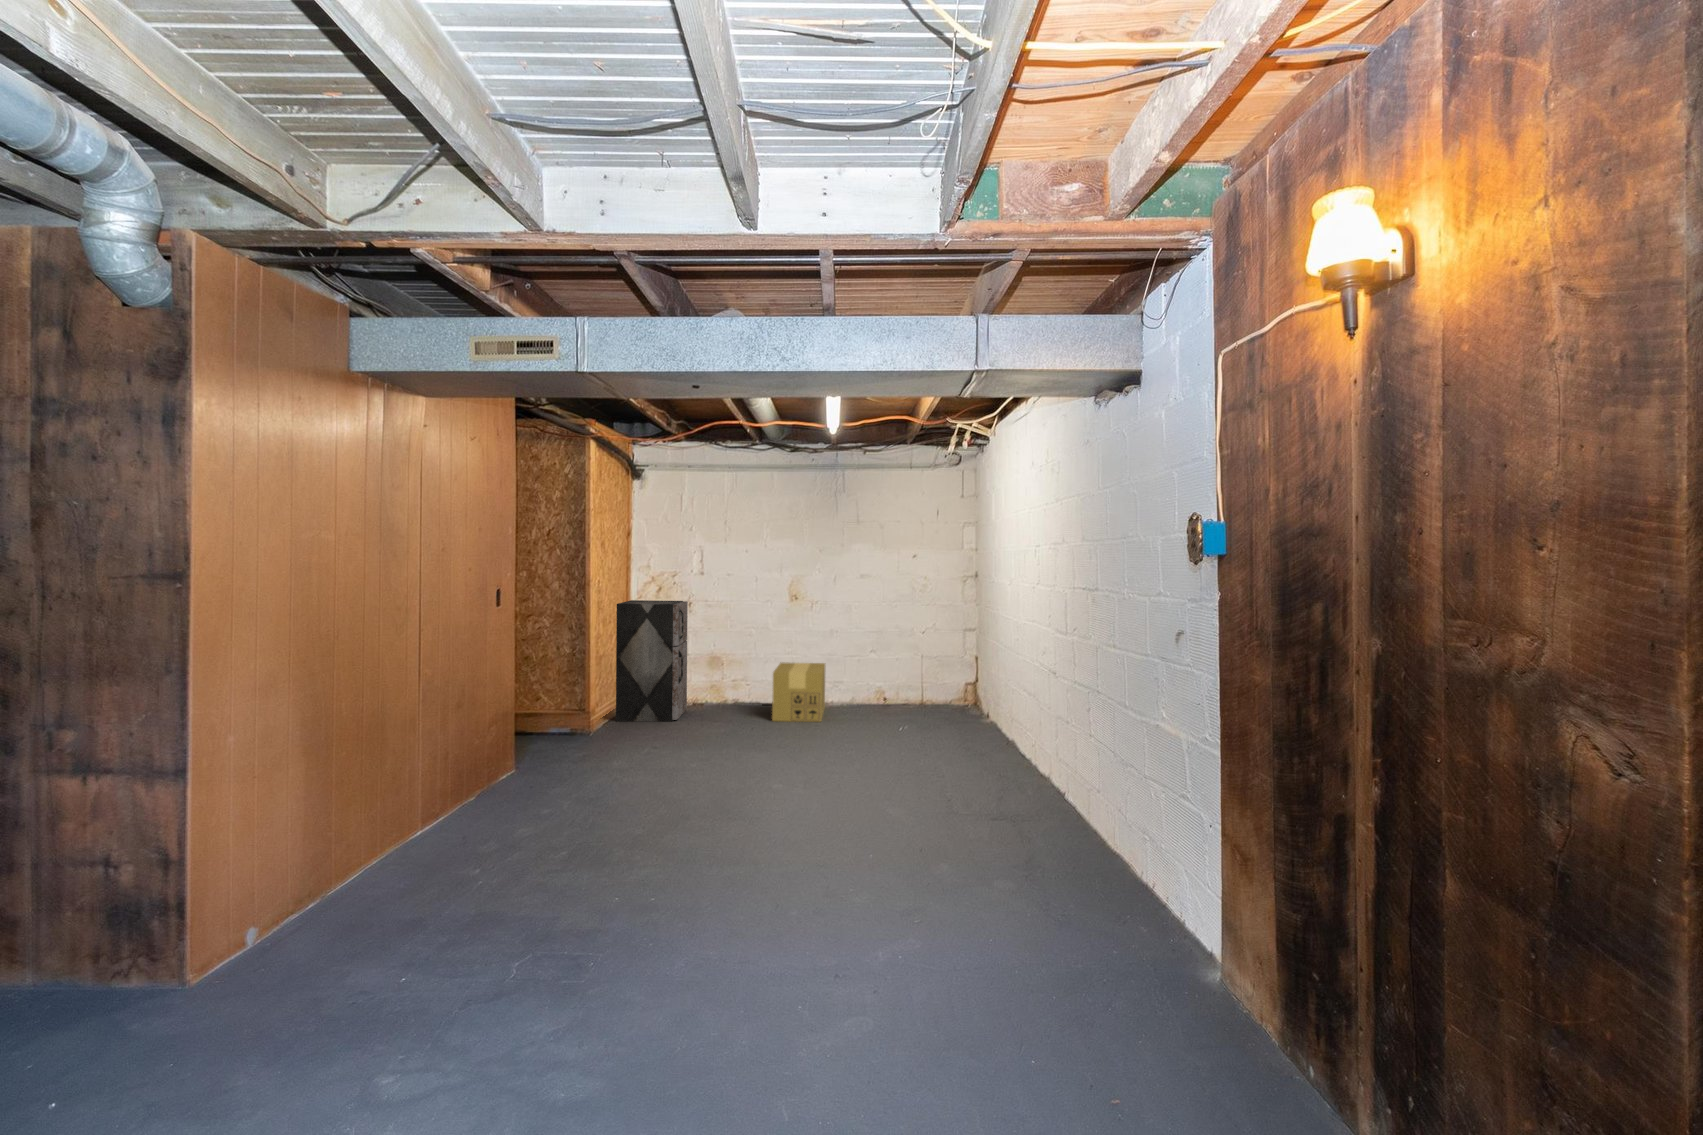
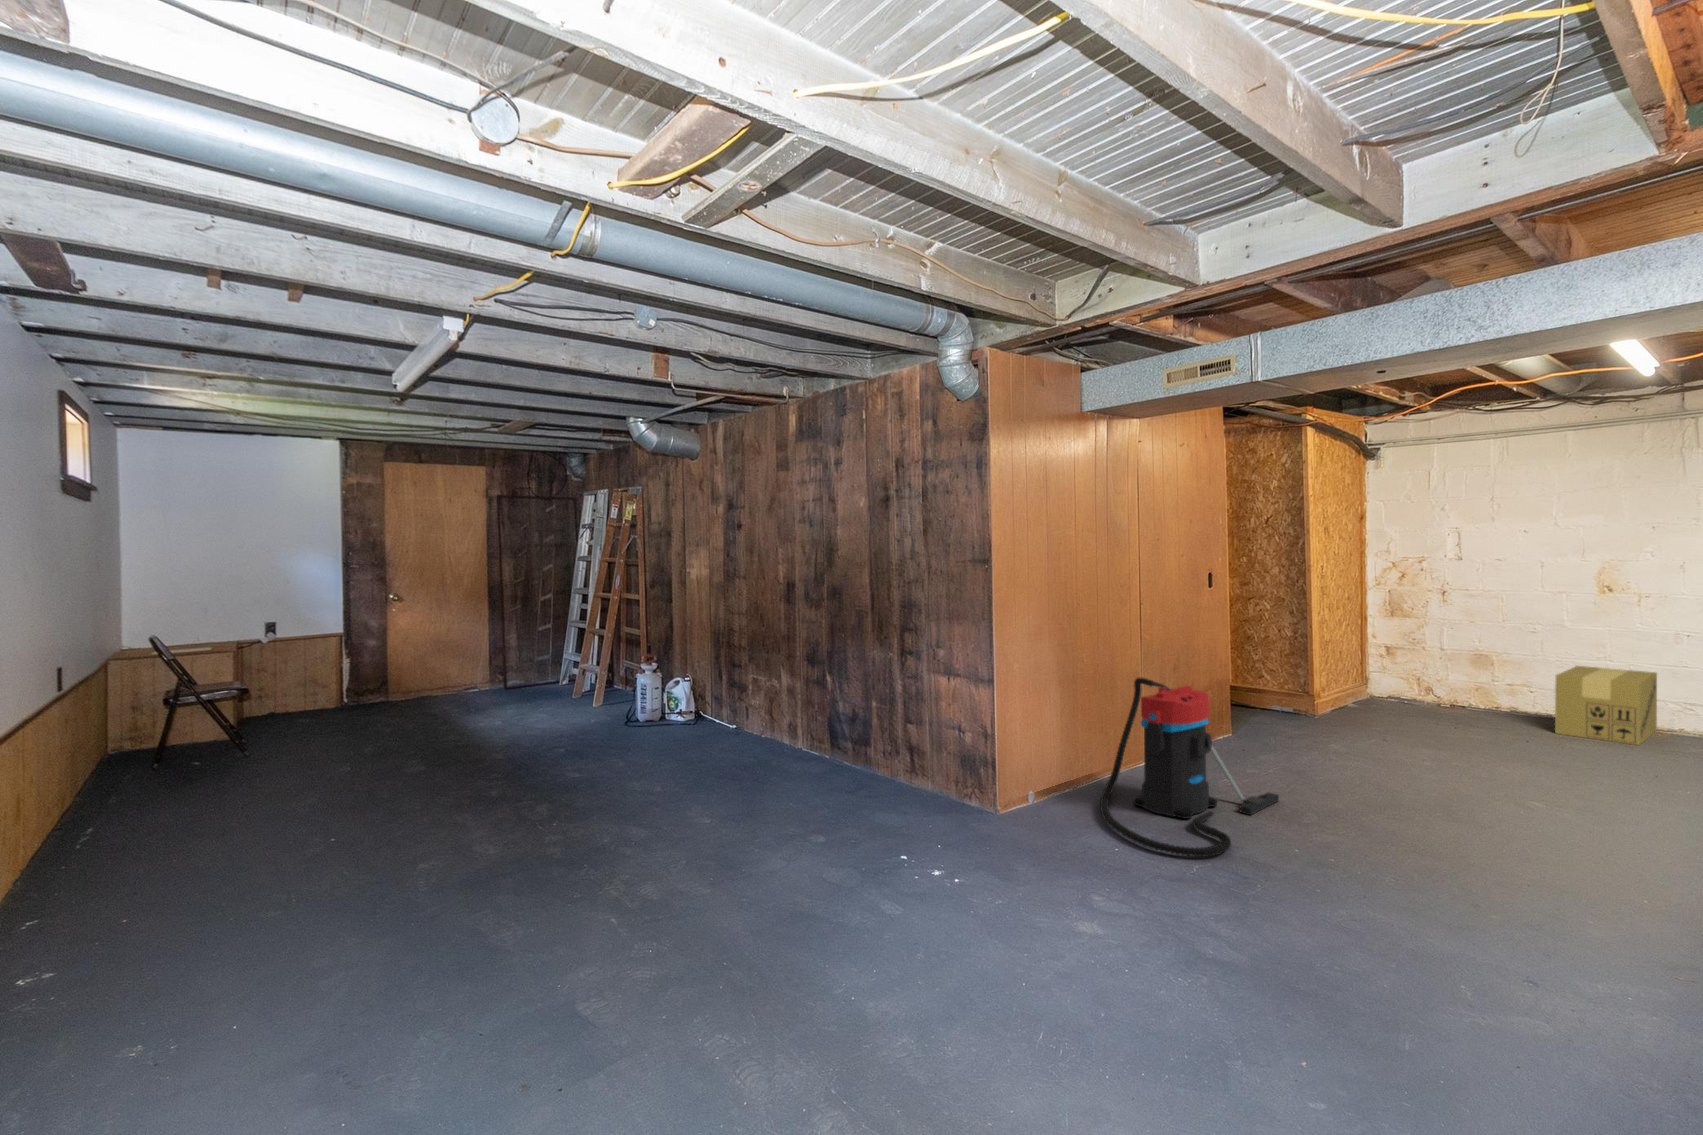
storage cabinet: present [616,600,688,722] -> none [1344,586,1435,715]
vacuum cleaner: none [380,729,593,963] -> present [1100,678,1279,857]

